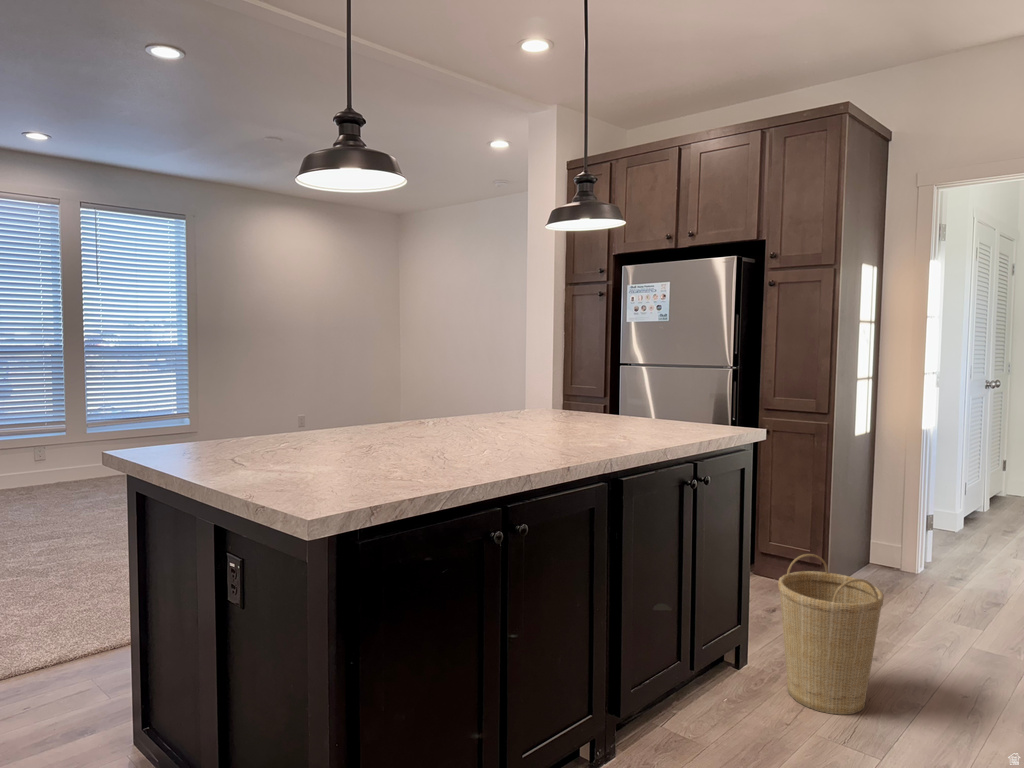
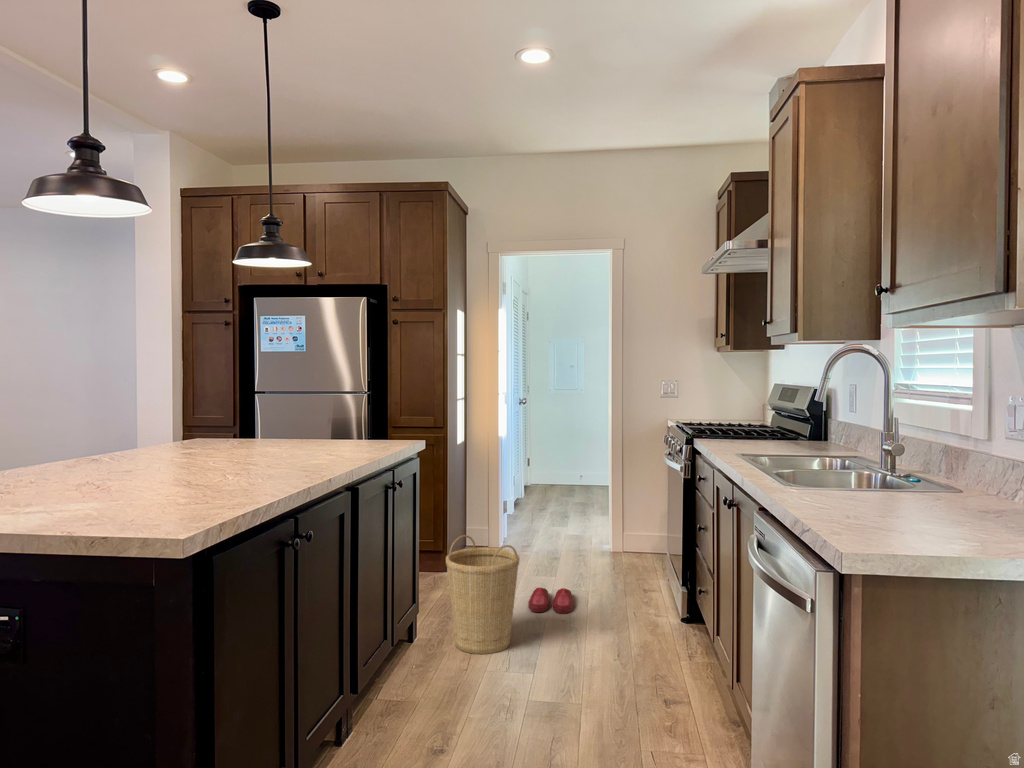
slippers: none [917,643,994,690] -> present [528,587,574,613]

